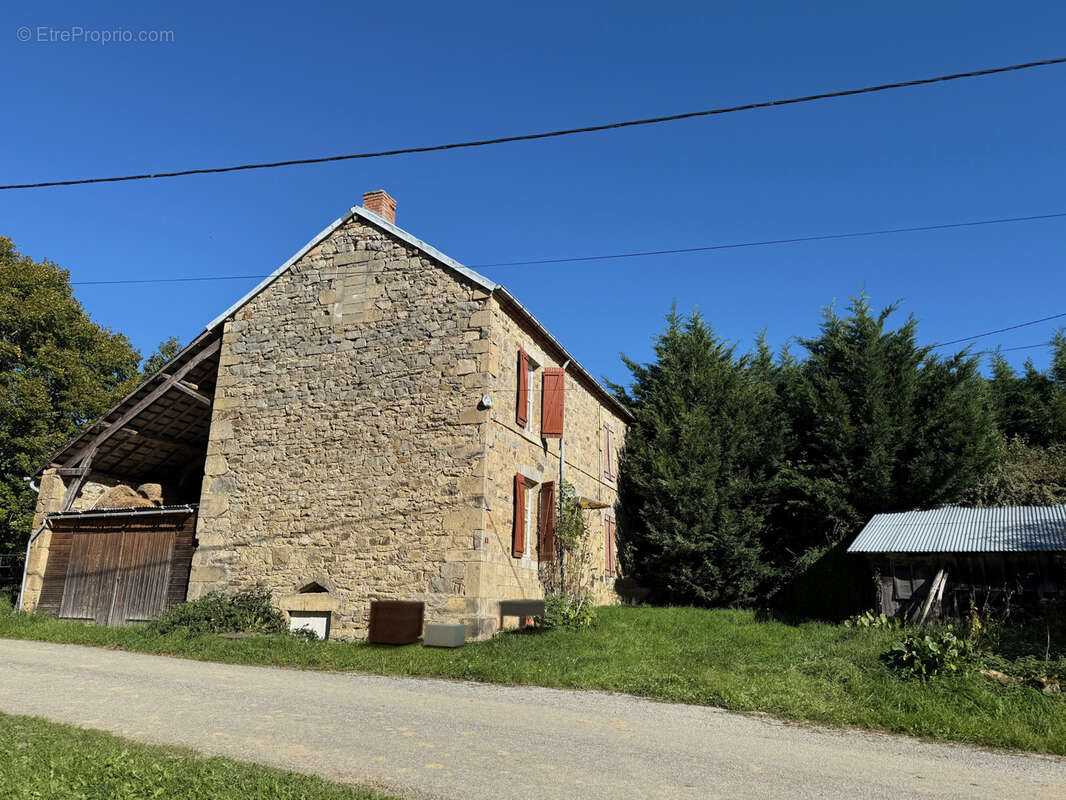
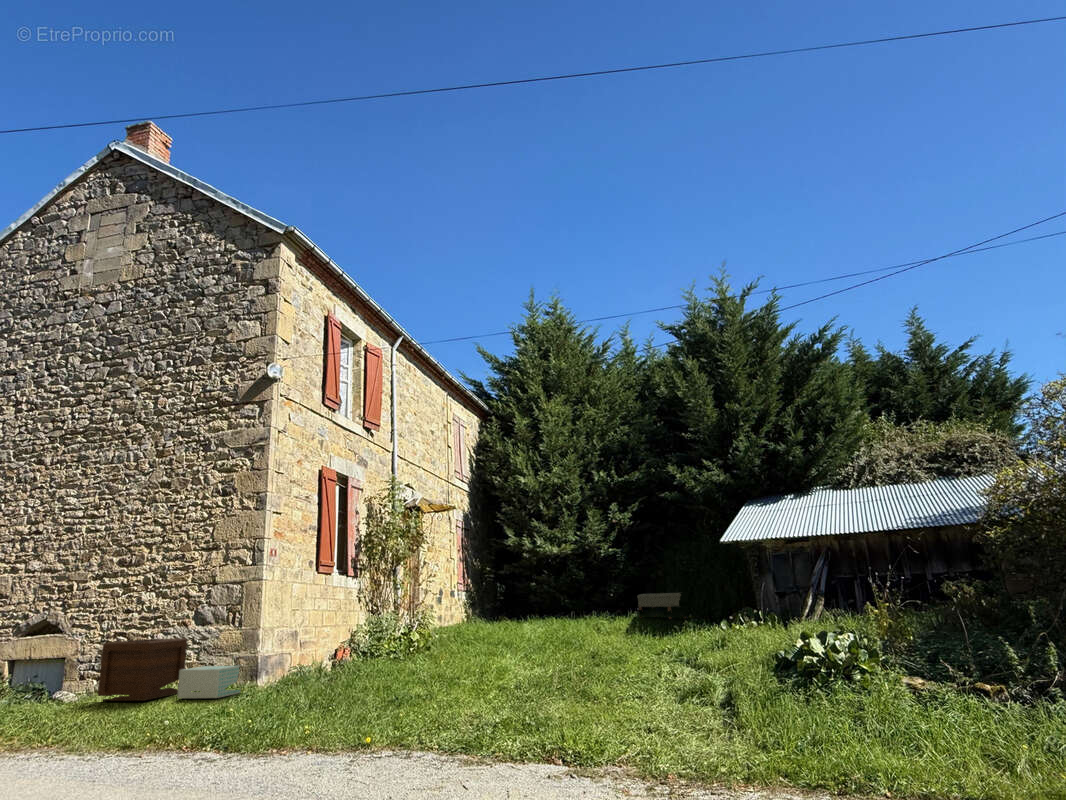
lounge chair: present [614,578,650,606] -> none [466,592,509,625]
bench: present [499,599,546,632] -> present [637,593,686,619]

